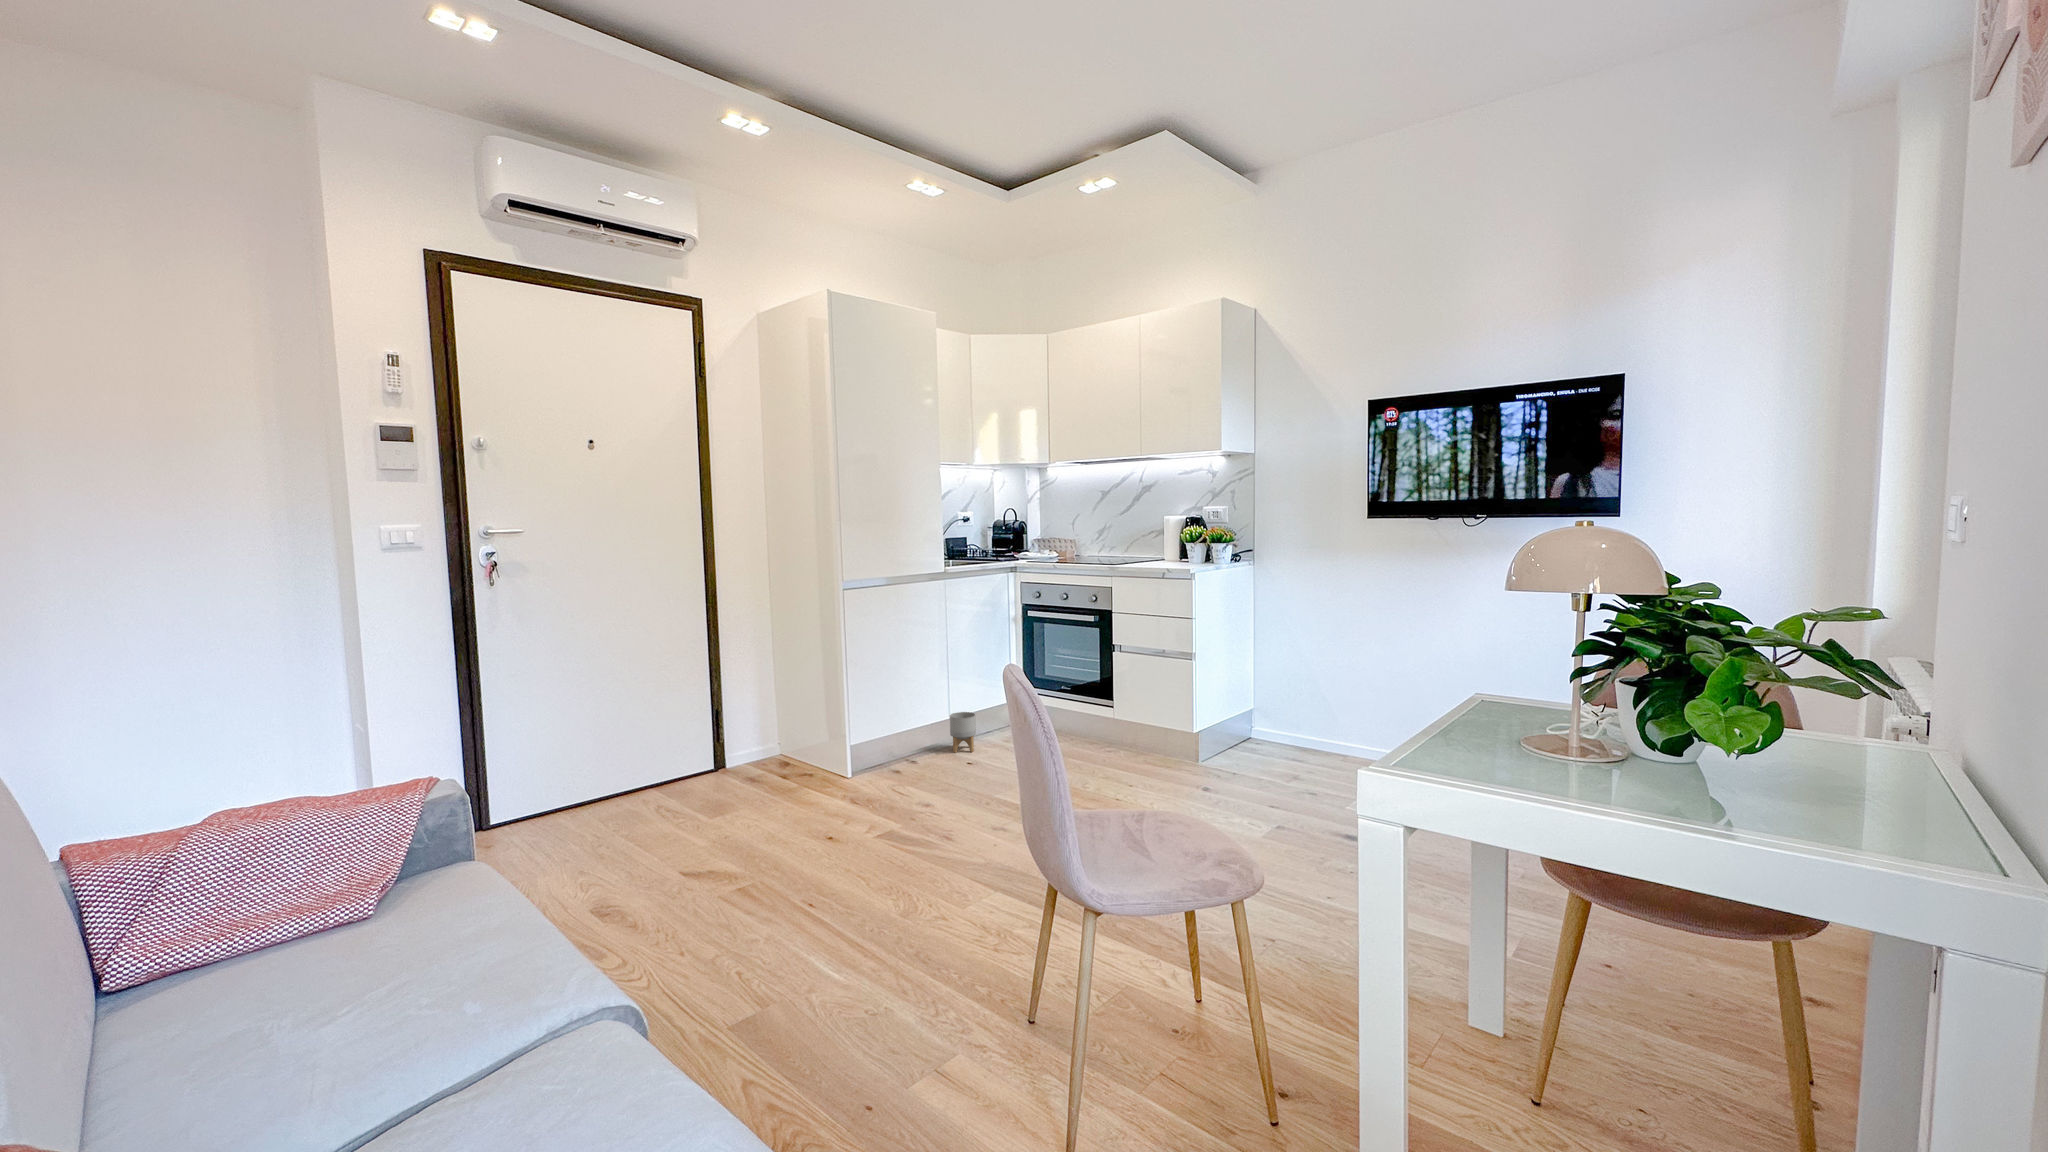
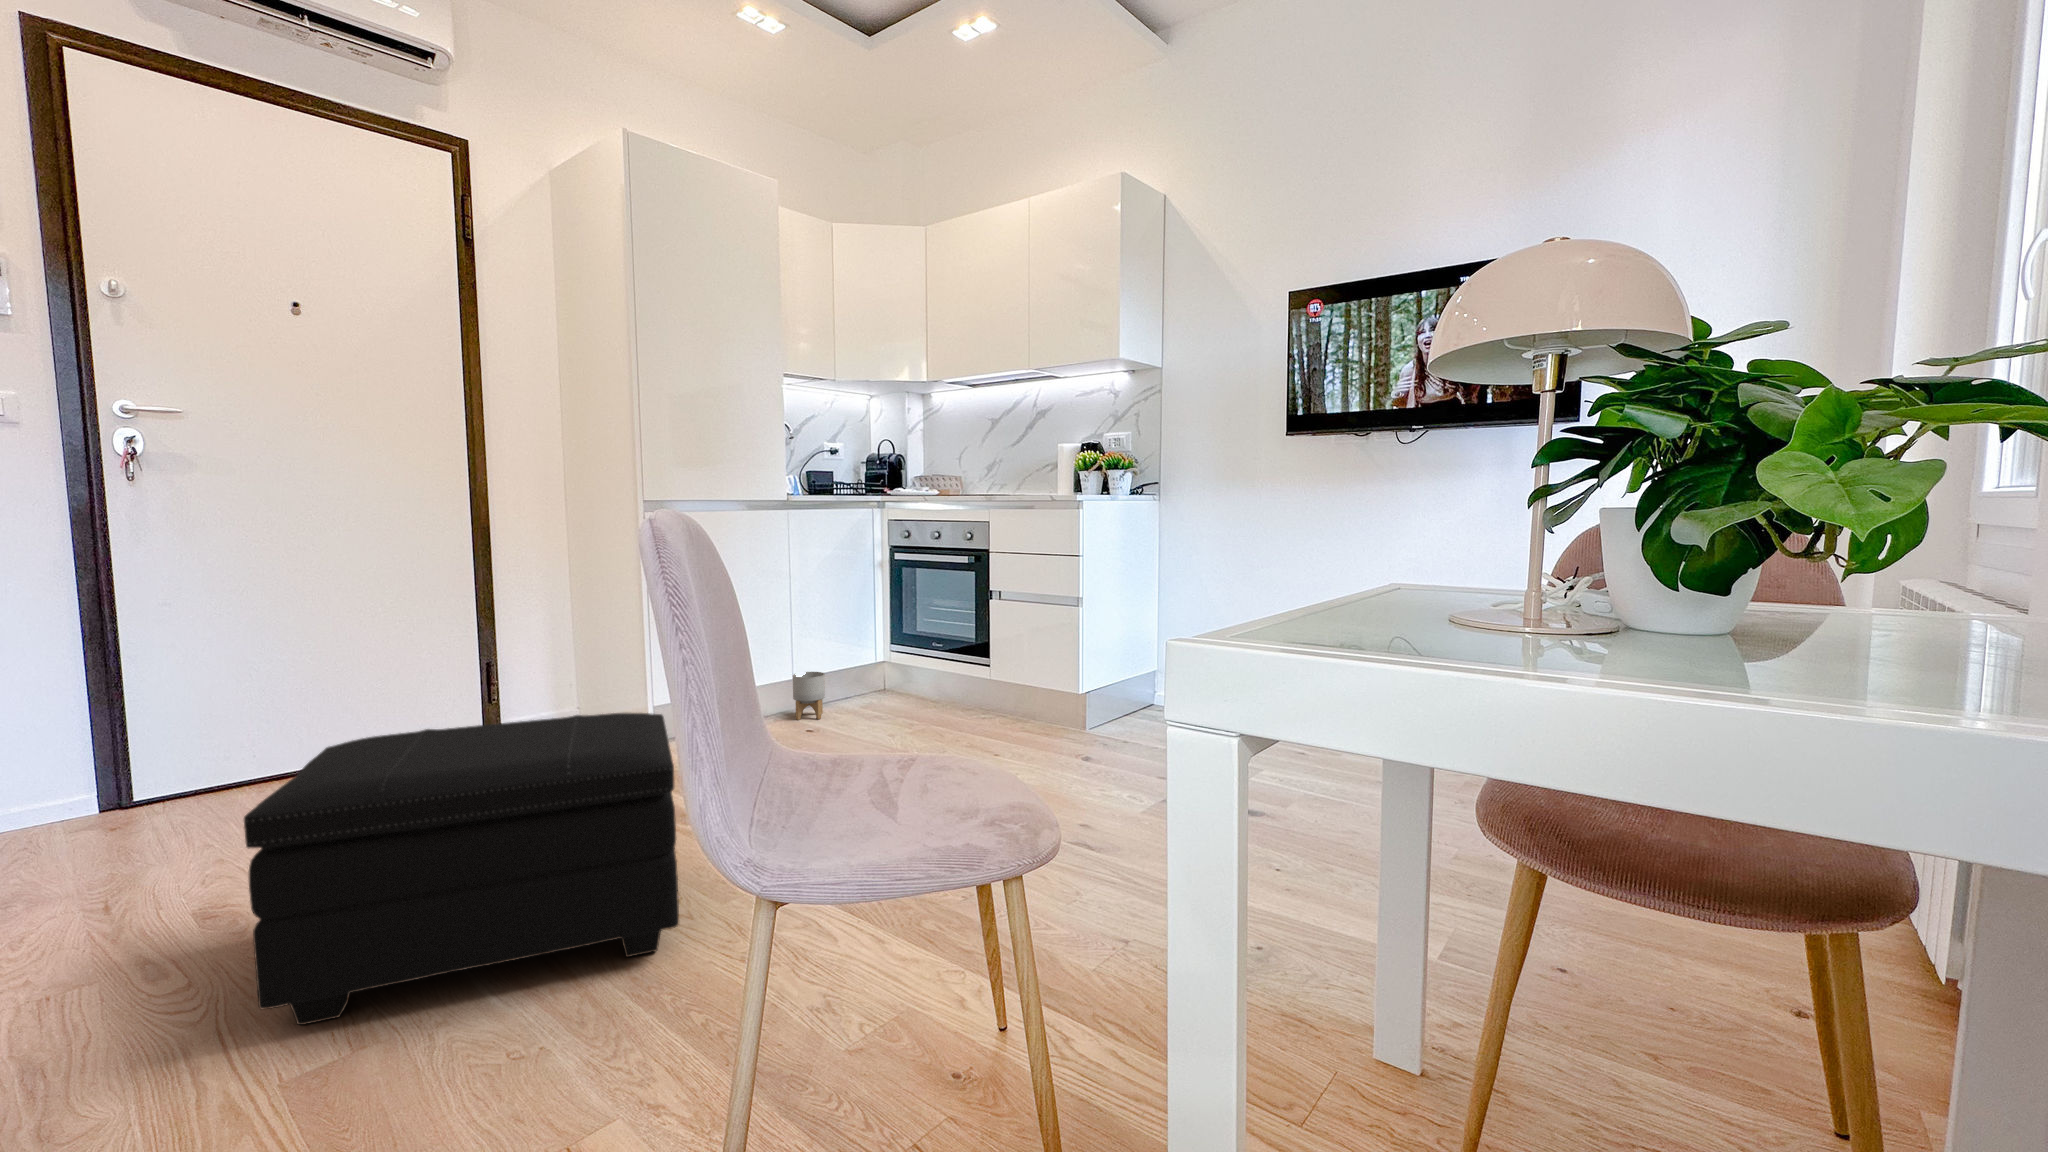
footstool: none [691,766,948,991] -> present [244,713,679,1025]

